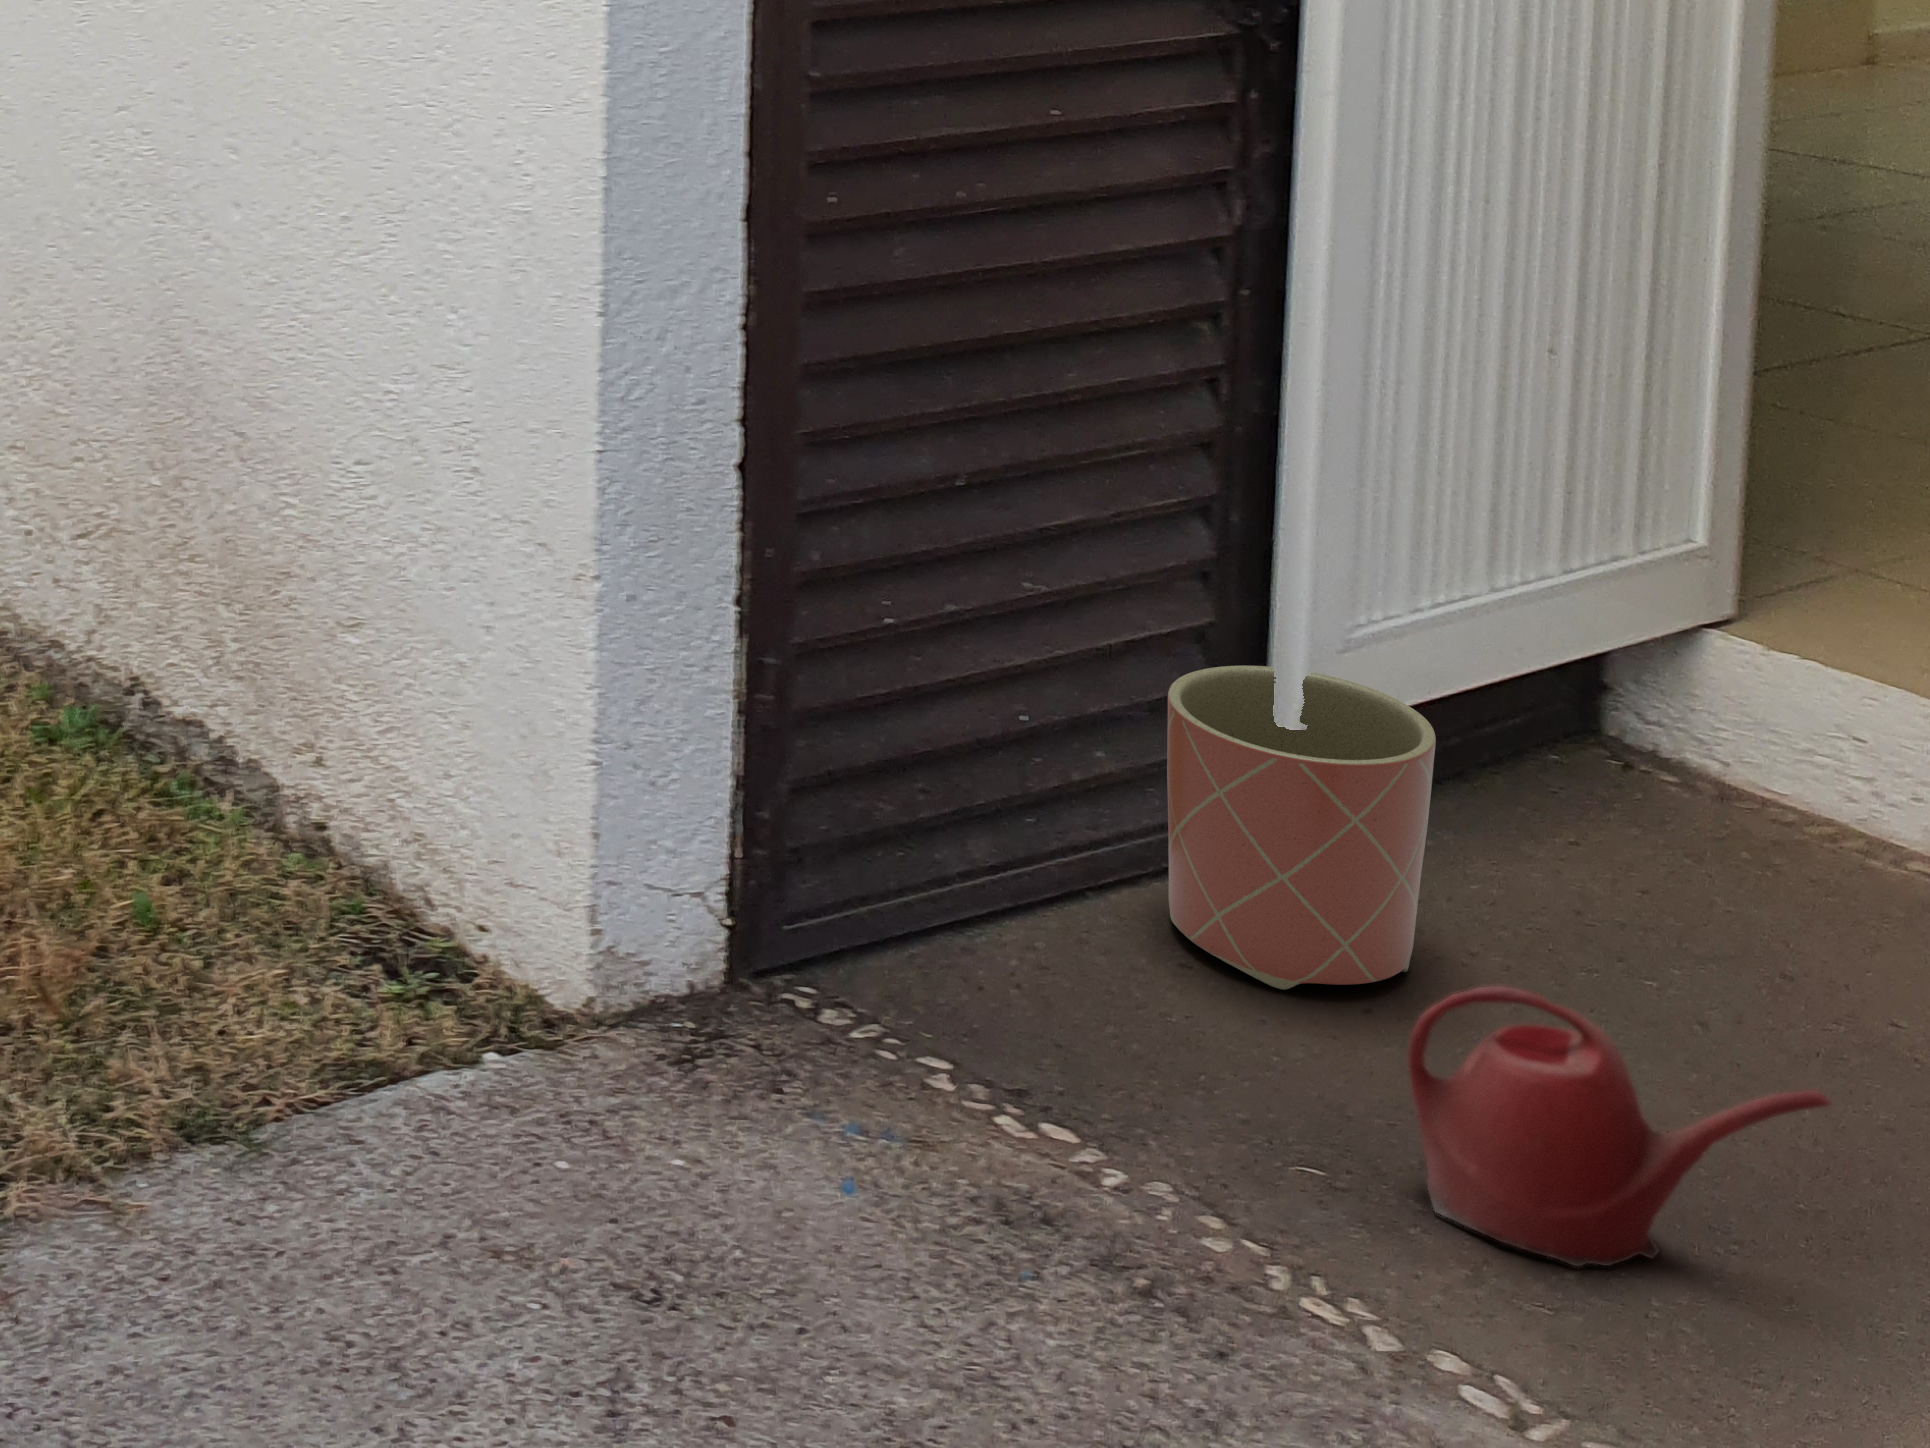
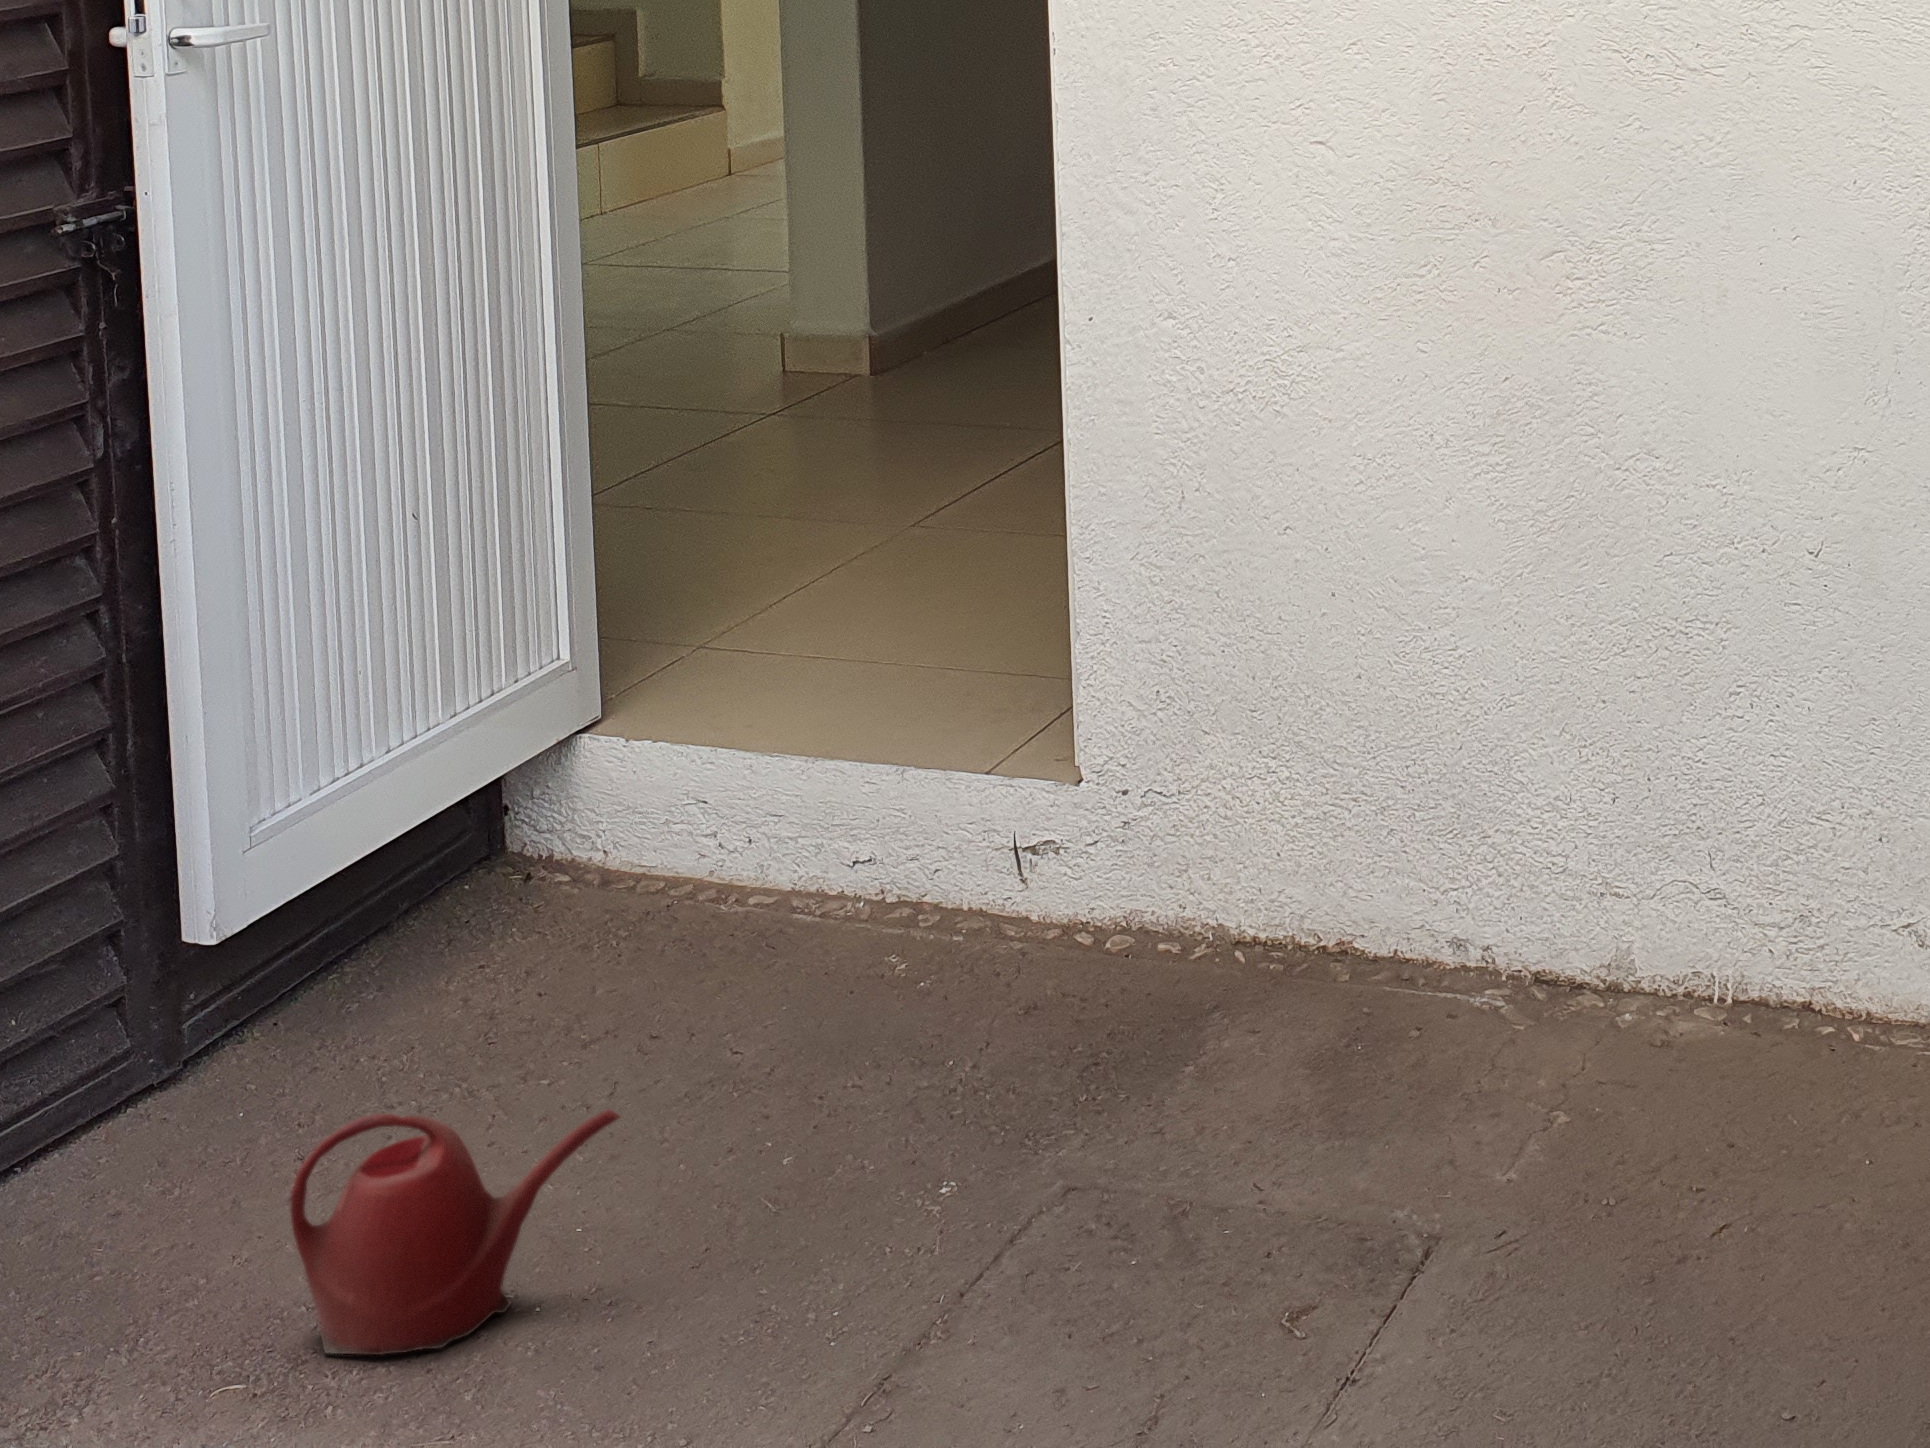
planter: present [1167,666,1436,990] -> none [75,874,328,1199]

